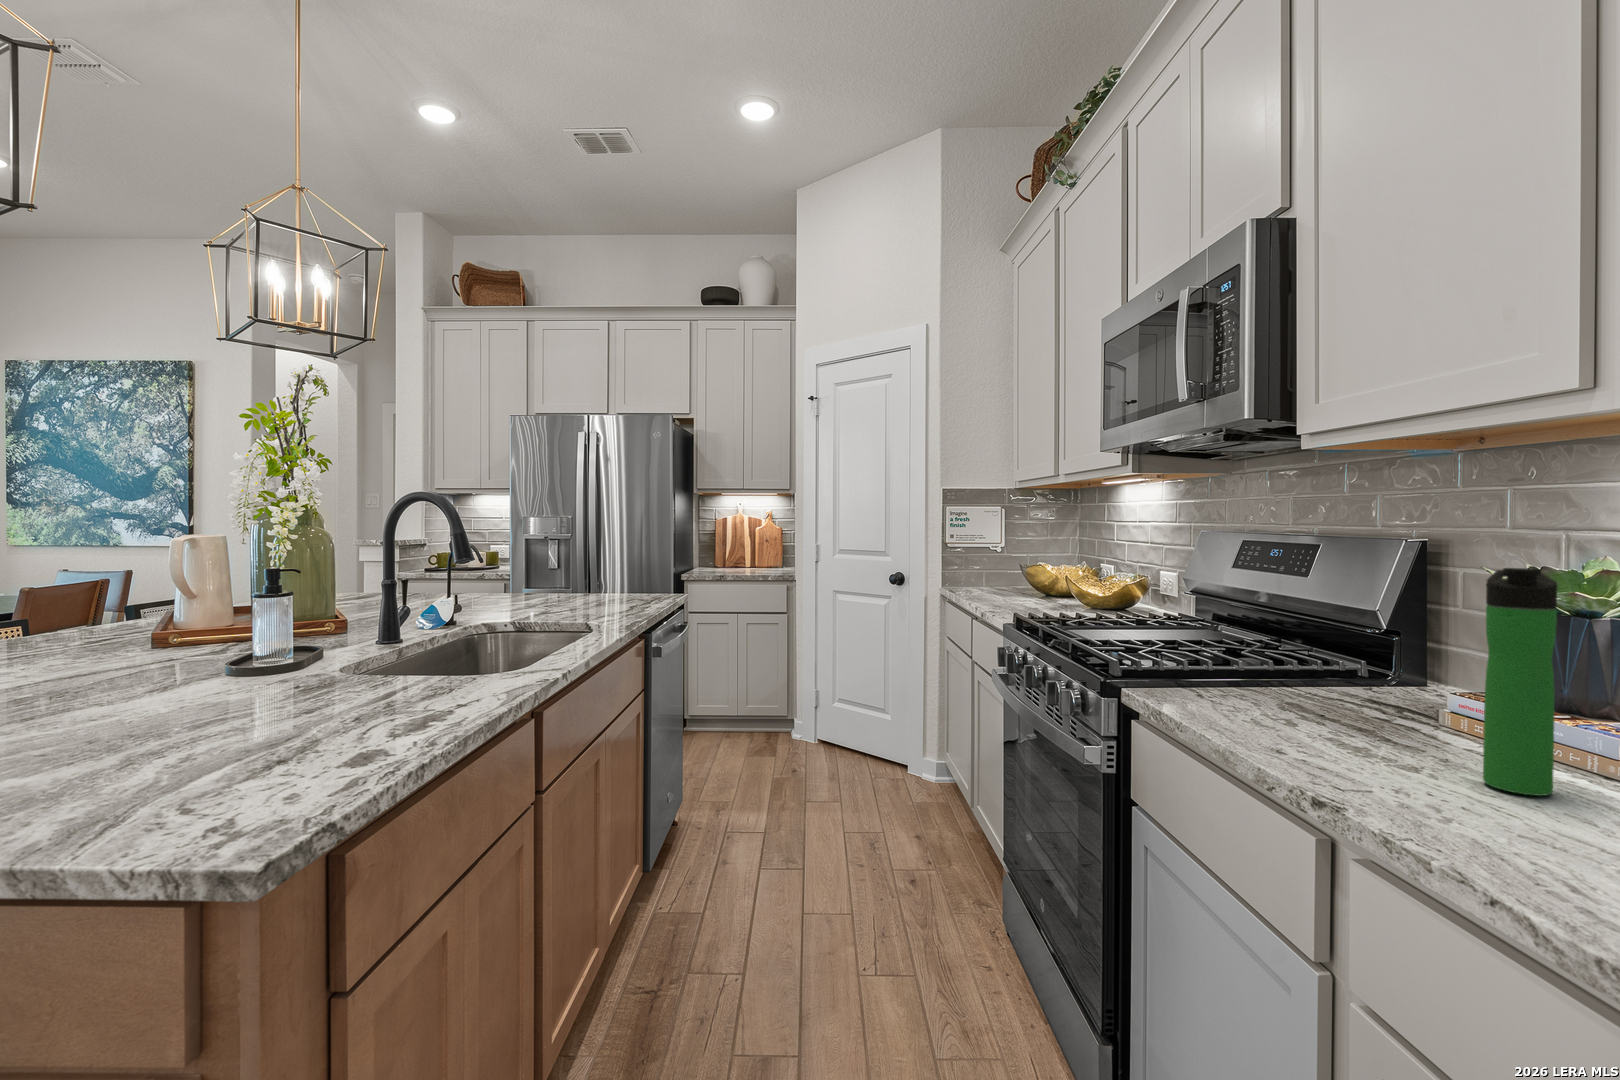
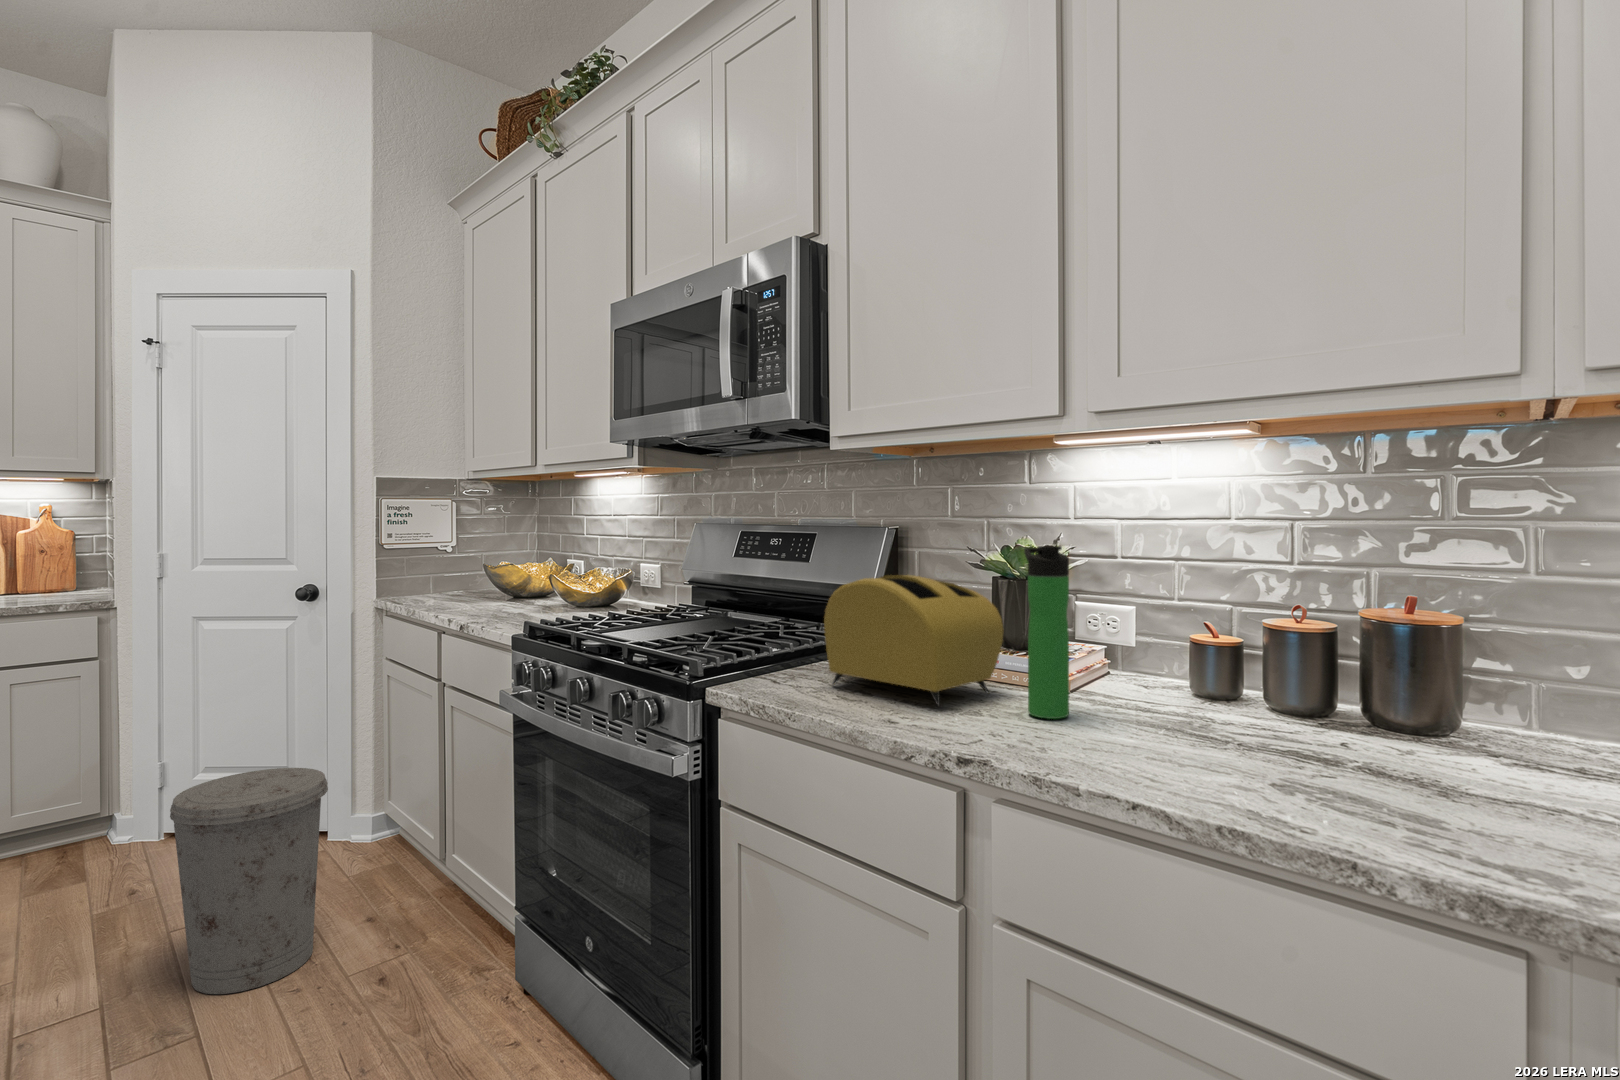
toaster: none [1245,594,1486,751] -> present [824,575,1004,707]
trash can: none [798,704,889,857] -> present [170,768,328,994]

